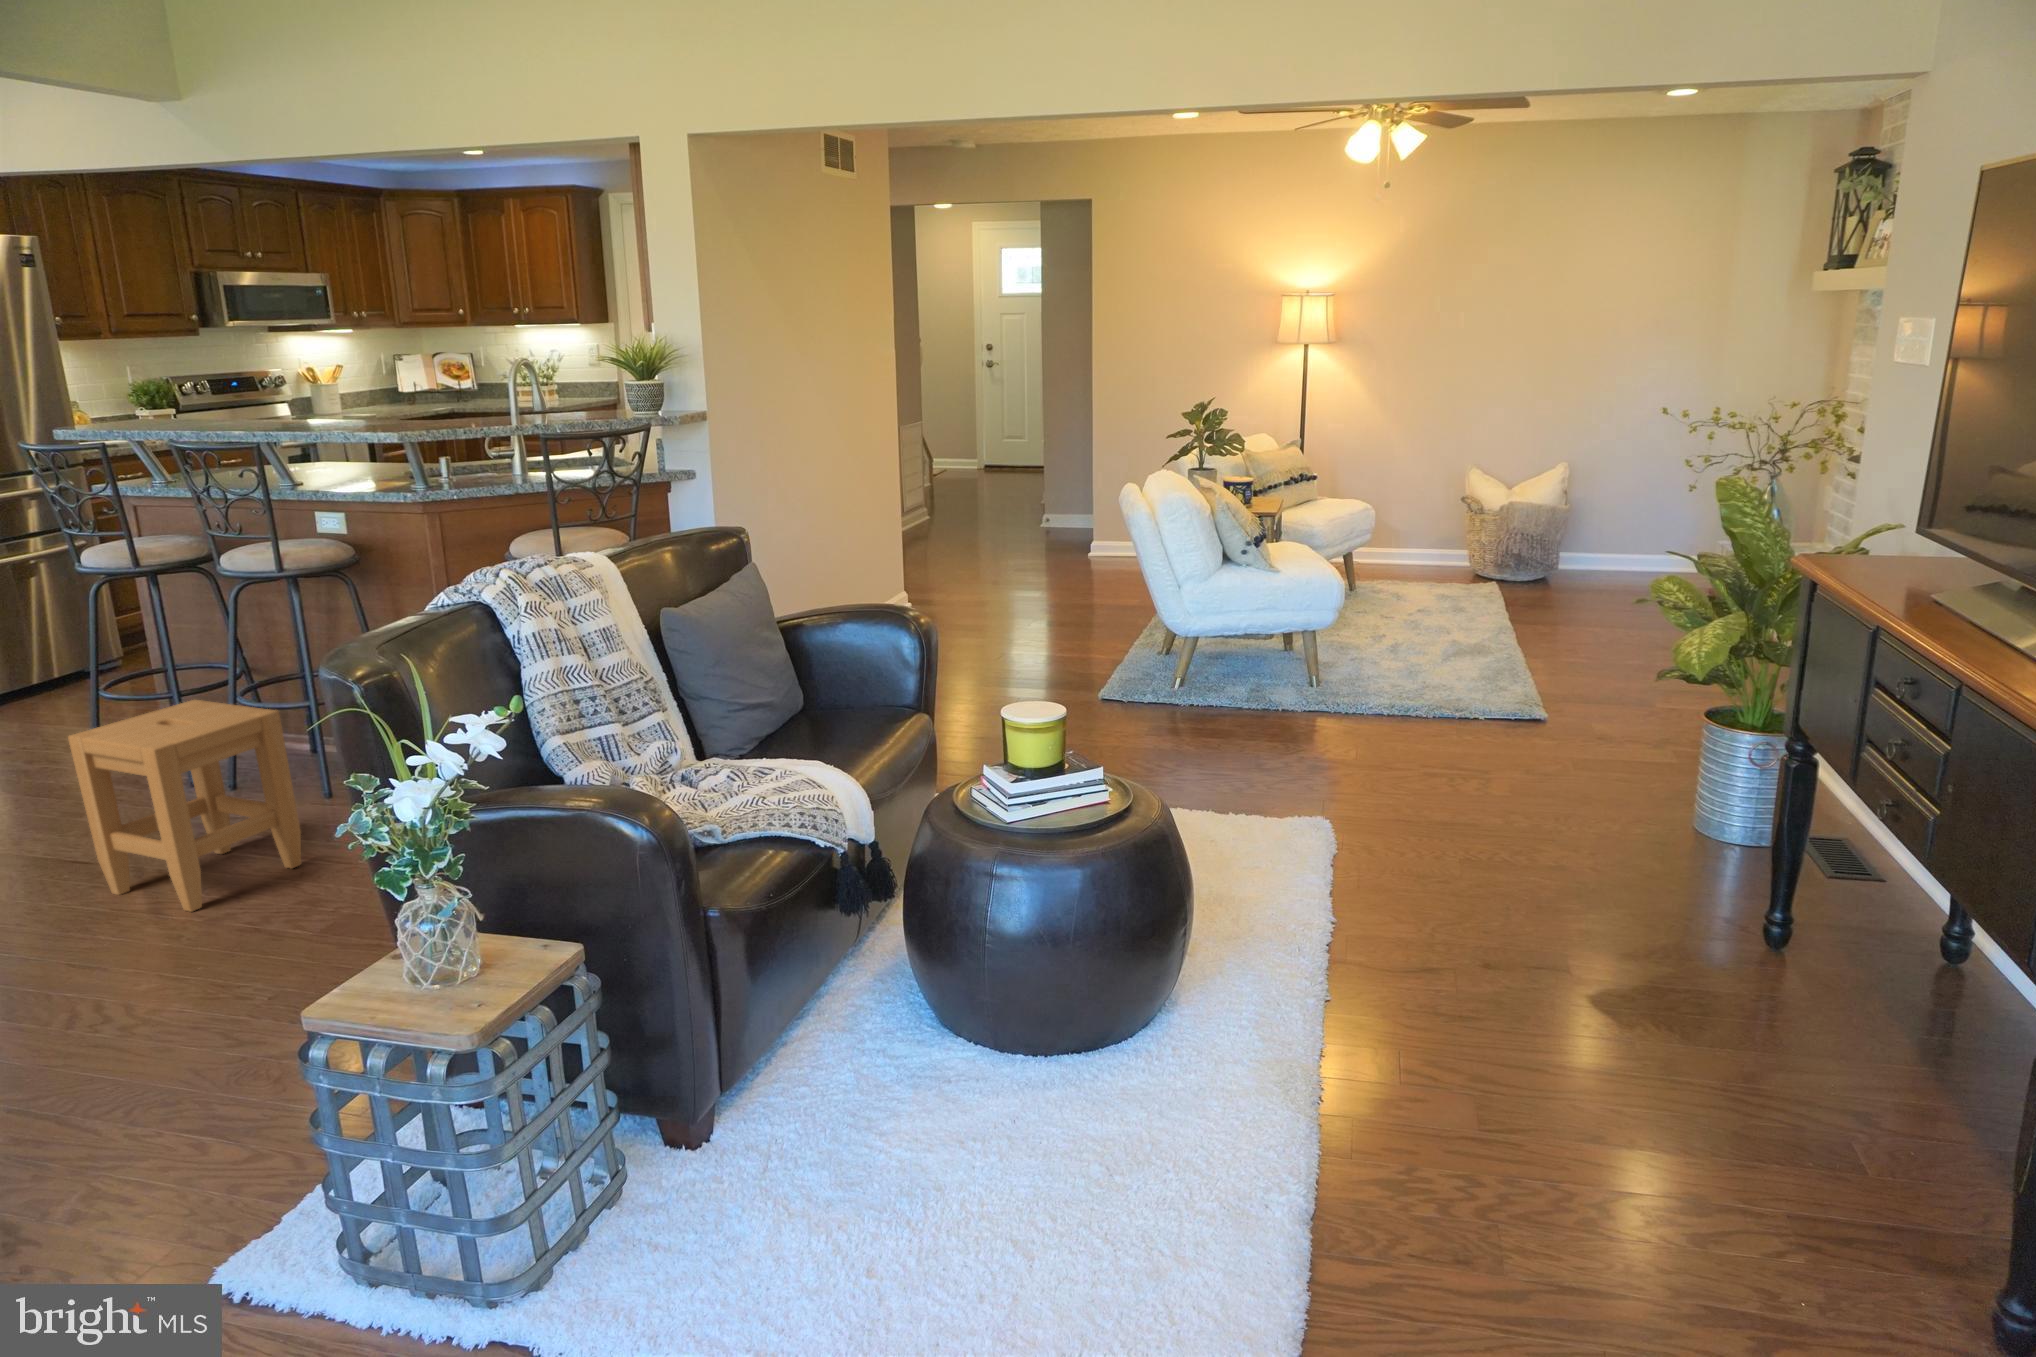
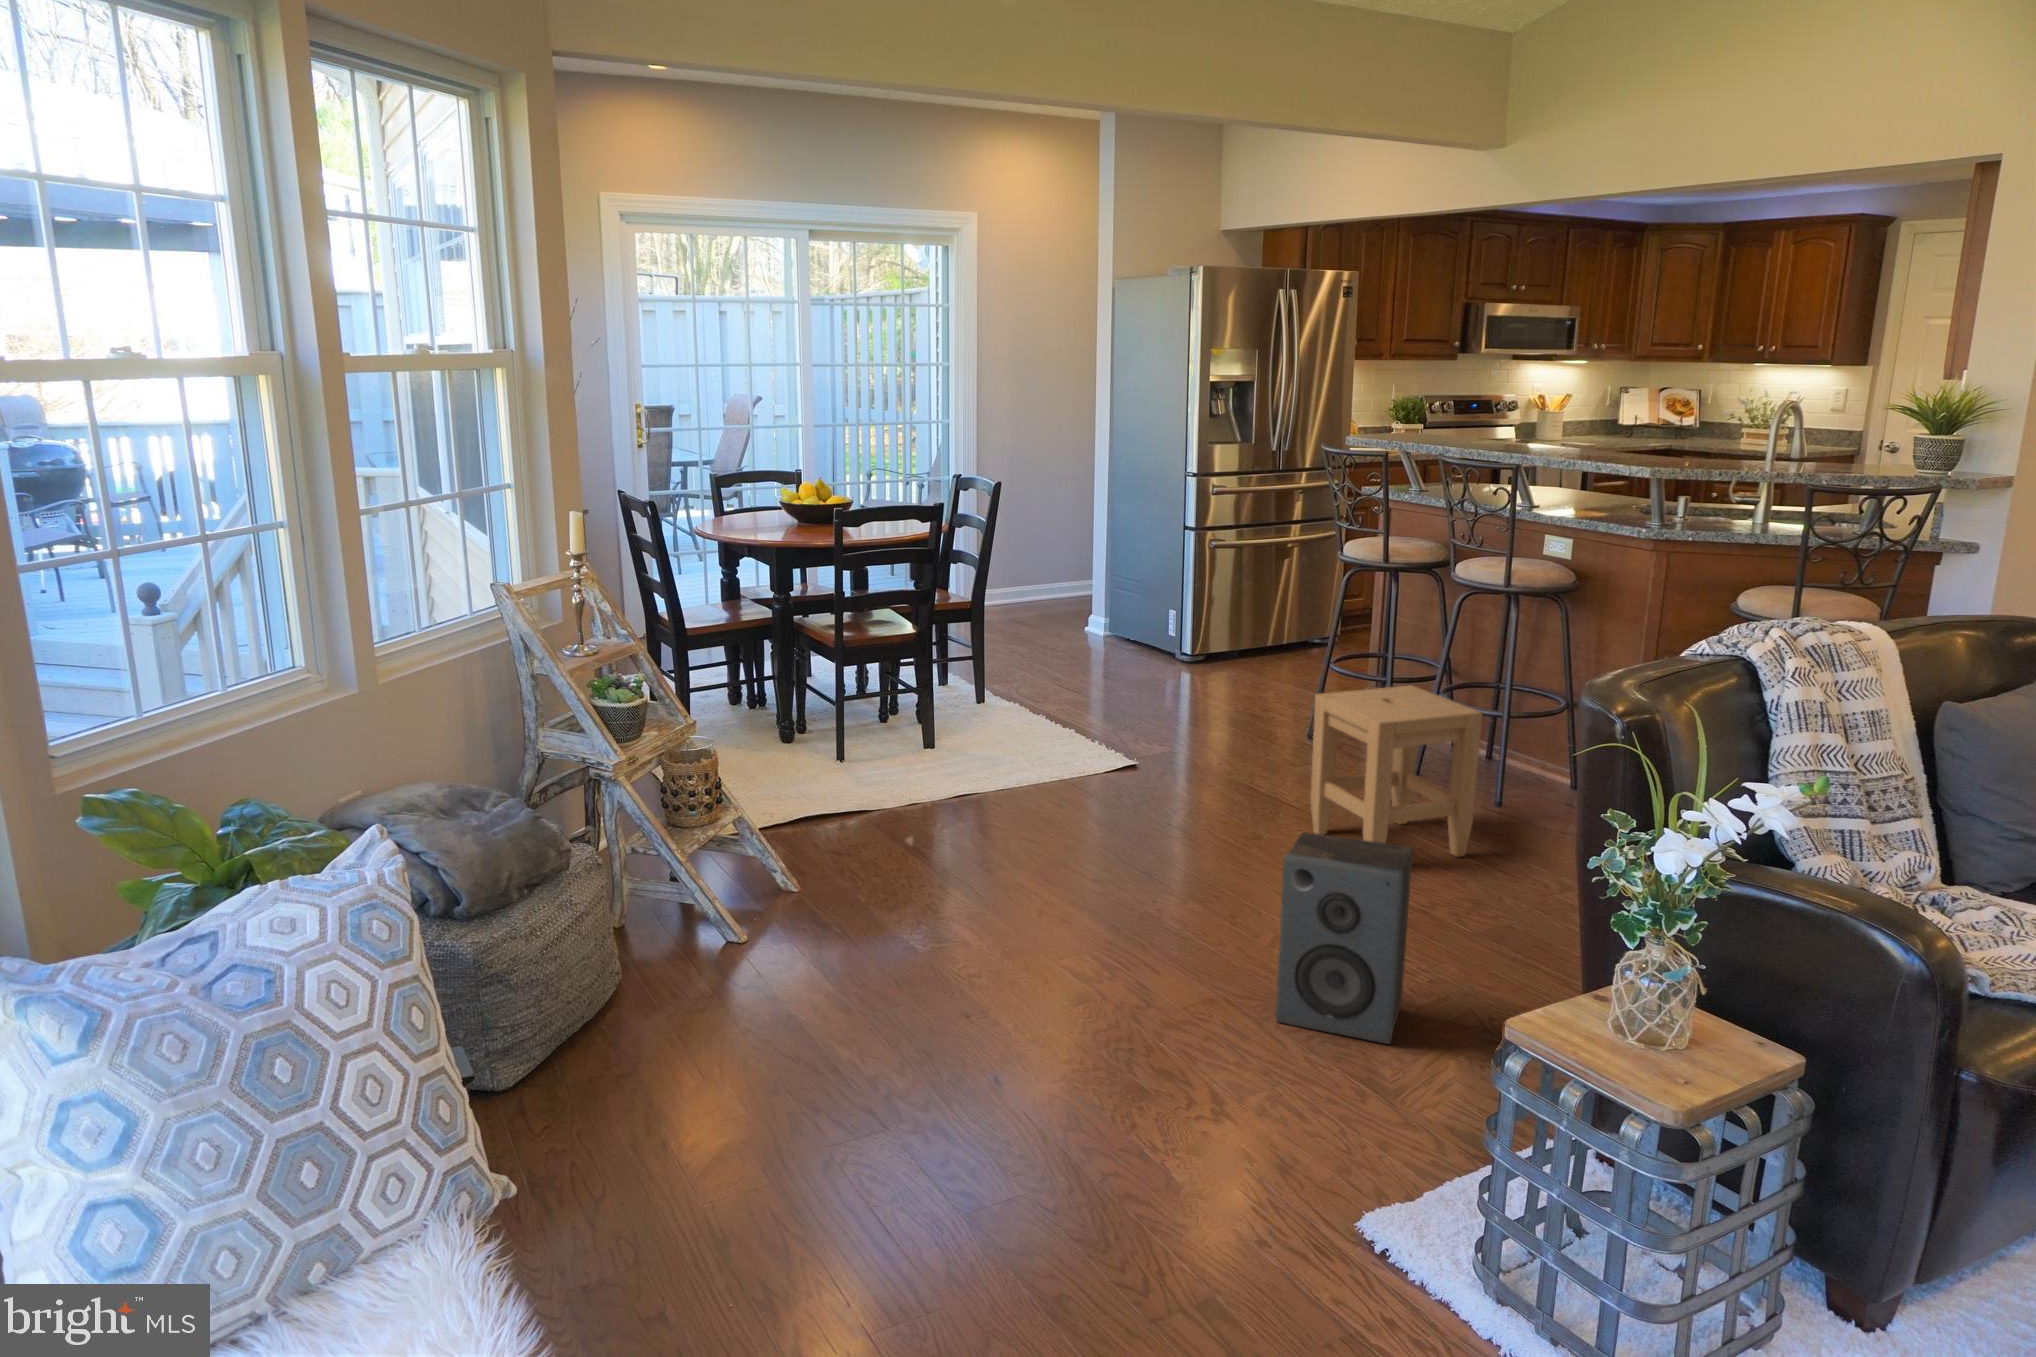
speaker: none [34,874,240,1122] -> present [1276,832,1412,1044]

